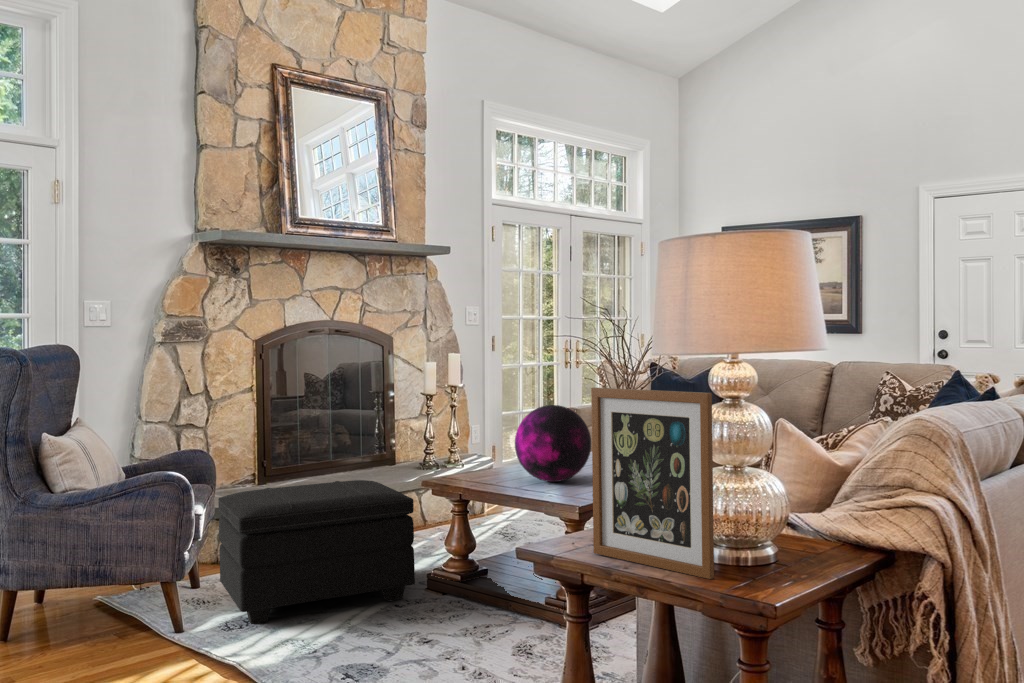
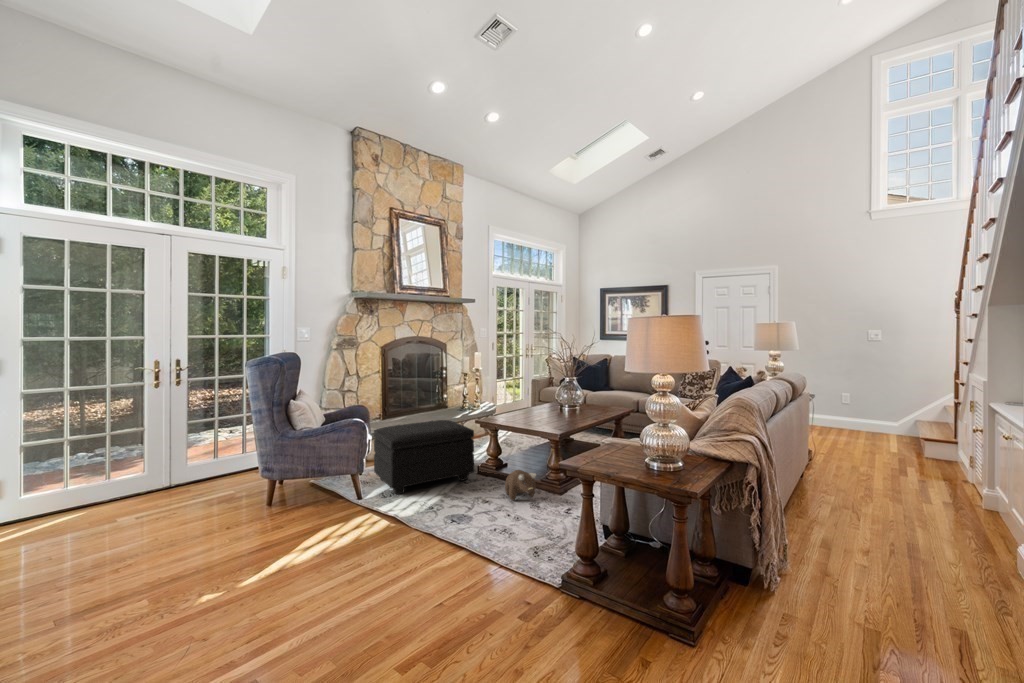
picture frame: present [591,387,714,579] -> none [594,385,659,478]
decorative orb: present [515,405,591,482] -> none [523,384,560,421]
plush toy: none [467,577,528,640] -> present [505,470,536,500]

